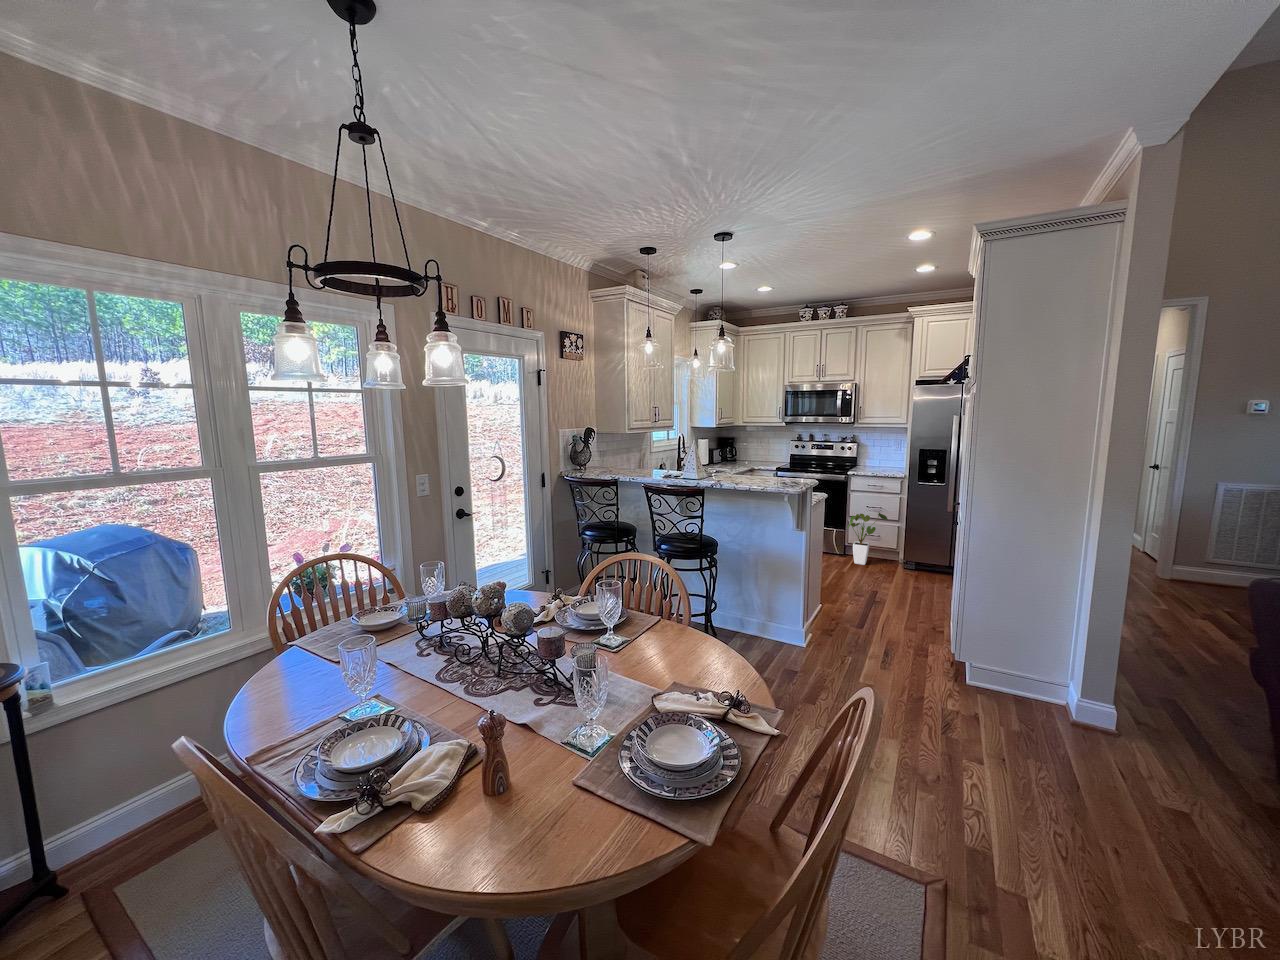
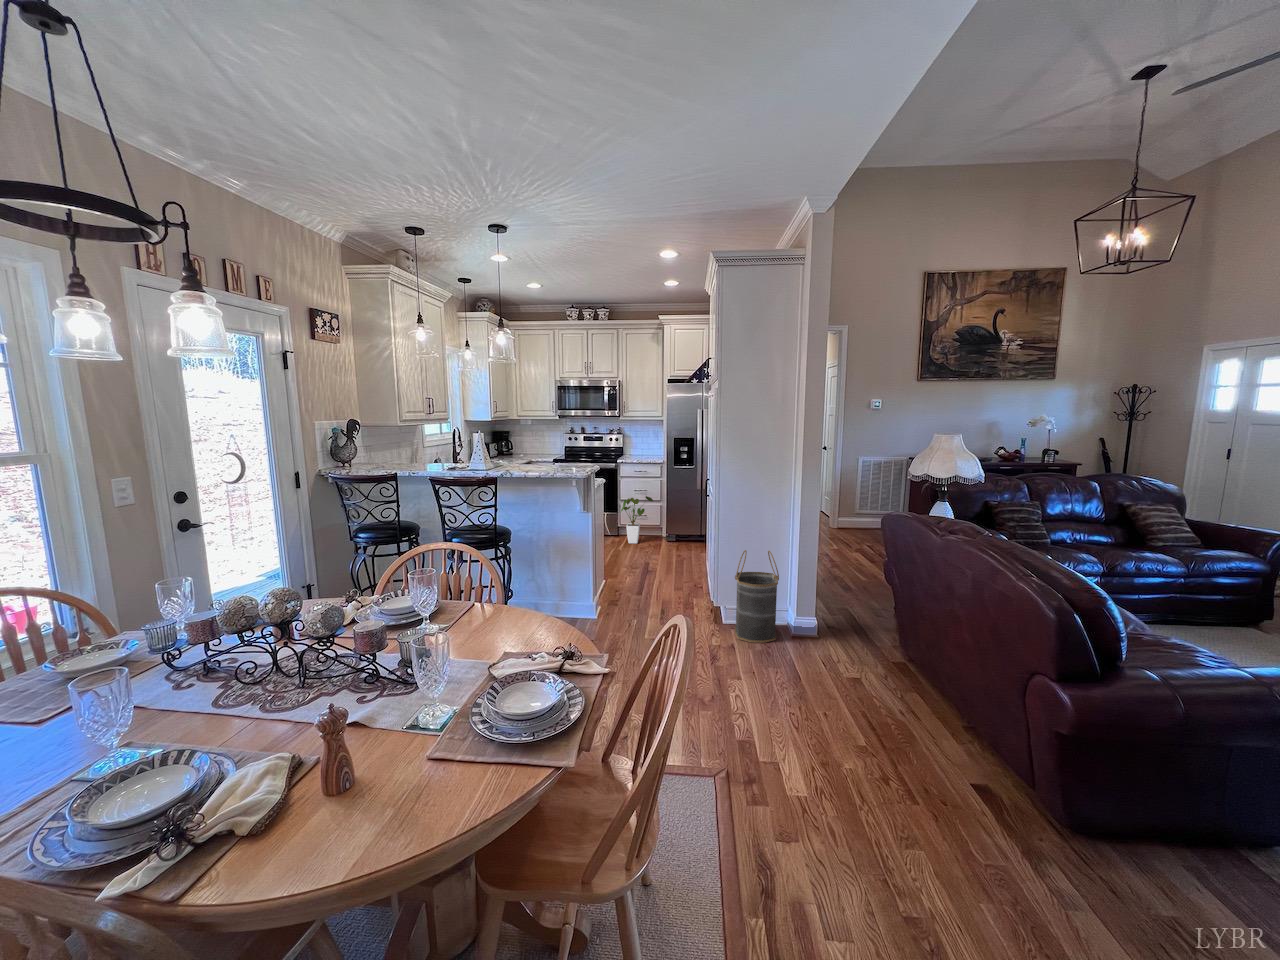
basket: none [981,597,1053,719] -> present [735,550,779,643]

